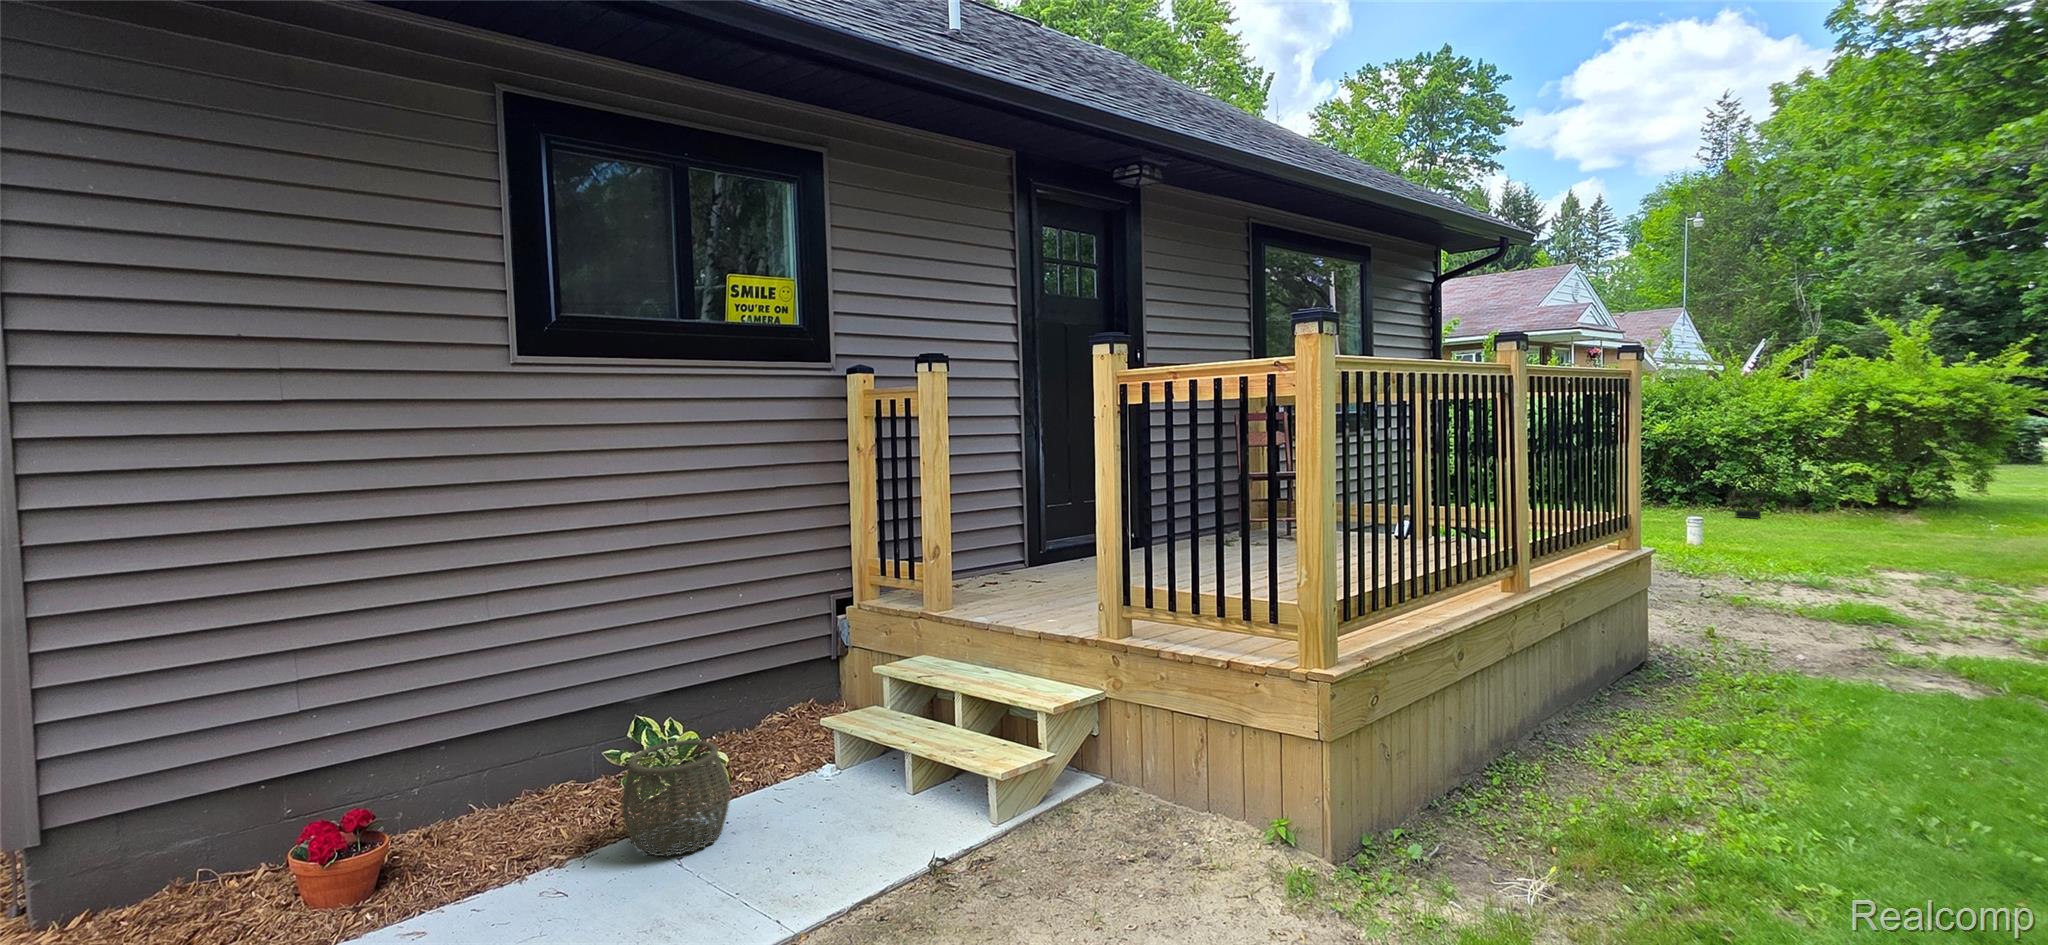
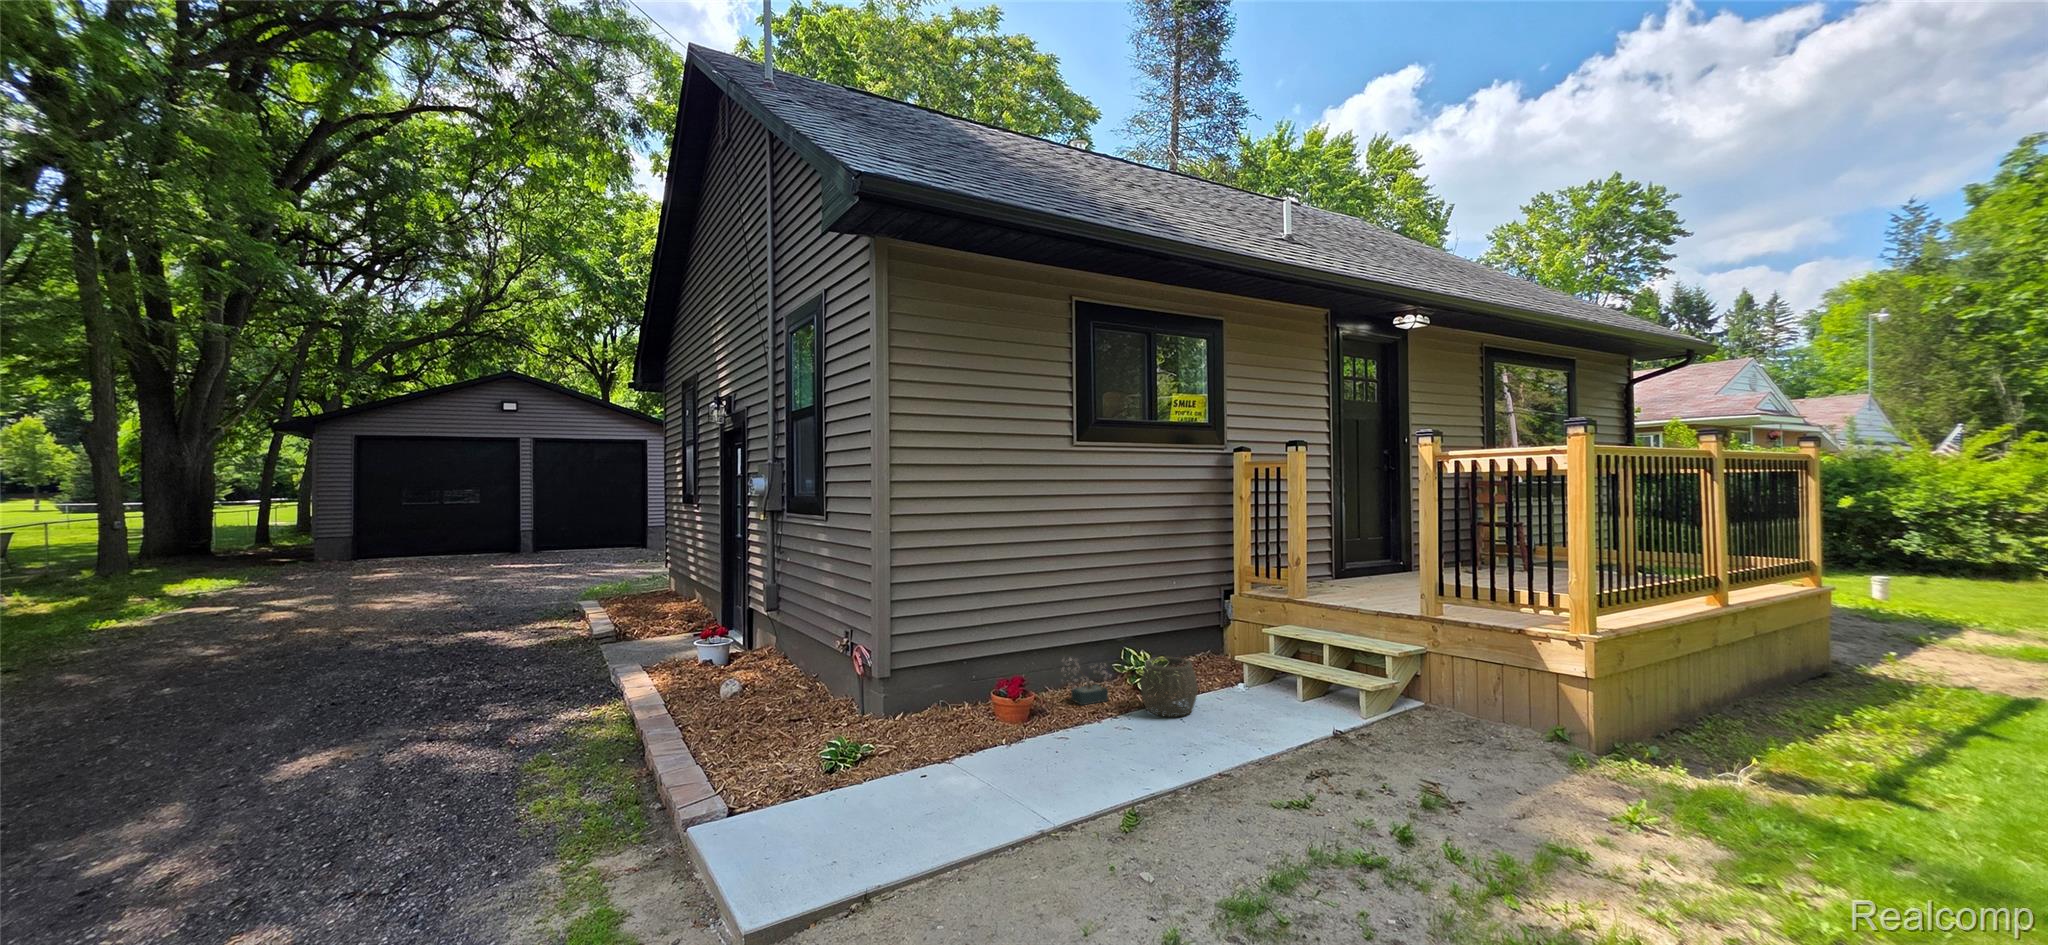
decorative plant: present [1730,491,1766,519] -> present [1061,658,1111,705]

